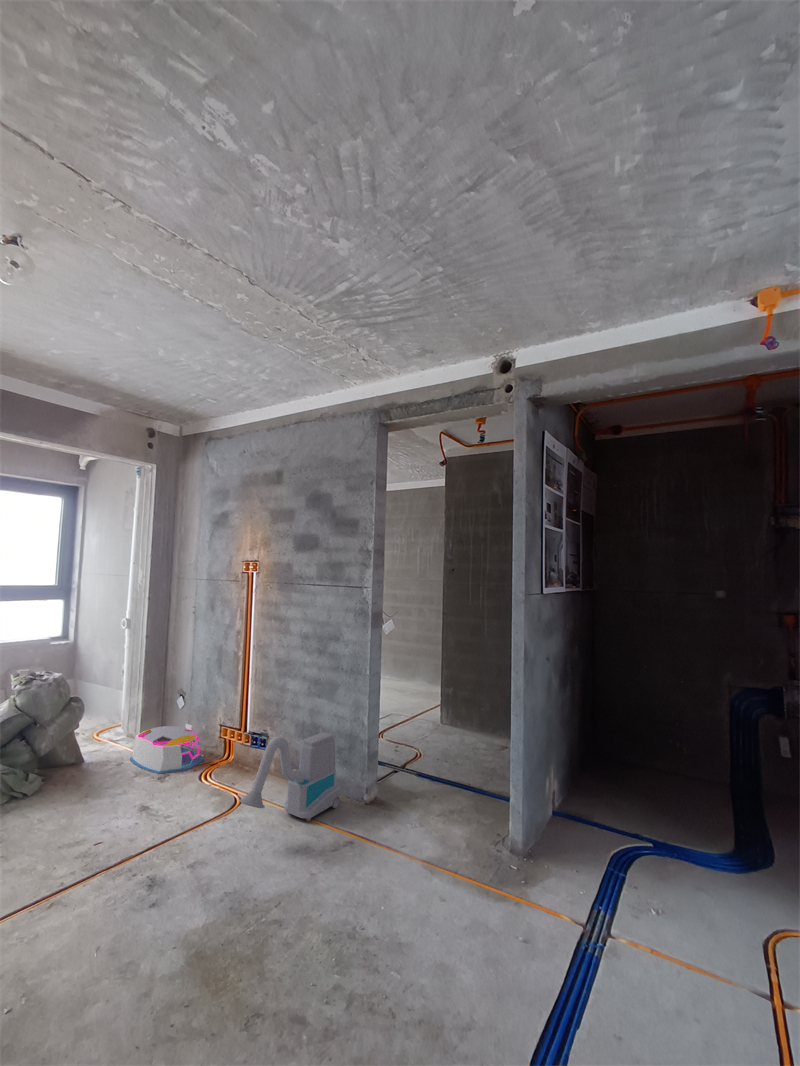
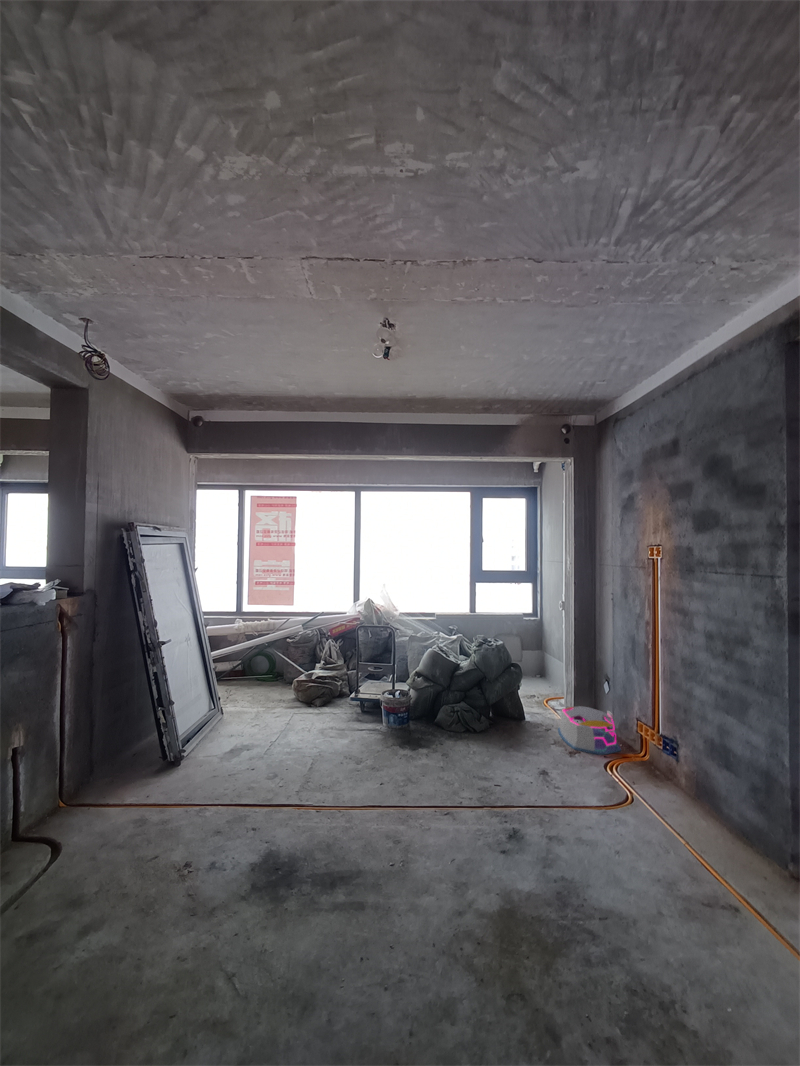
vacuum cleaner: present [240,732,340,821] -> none [602,743,753,860]

